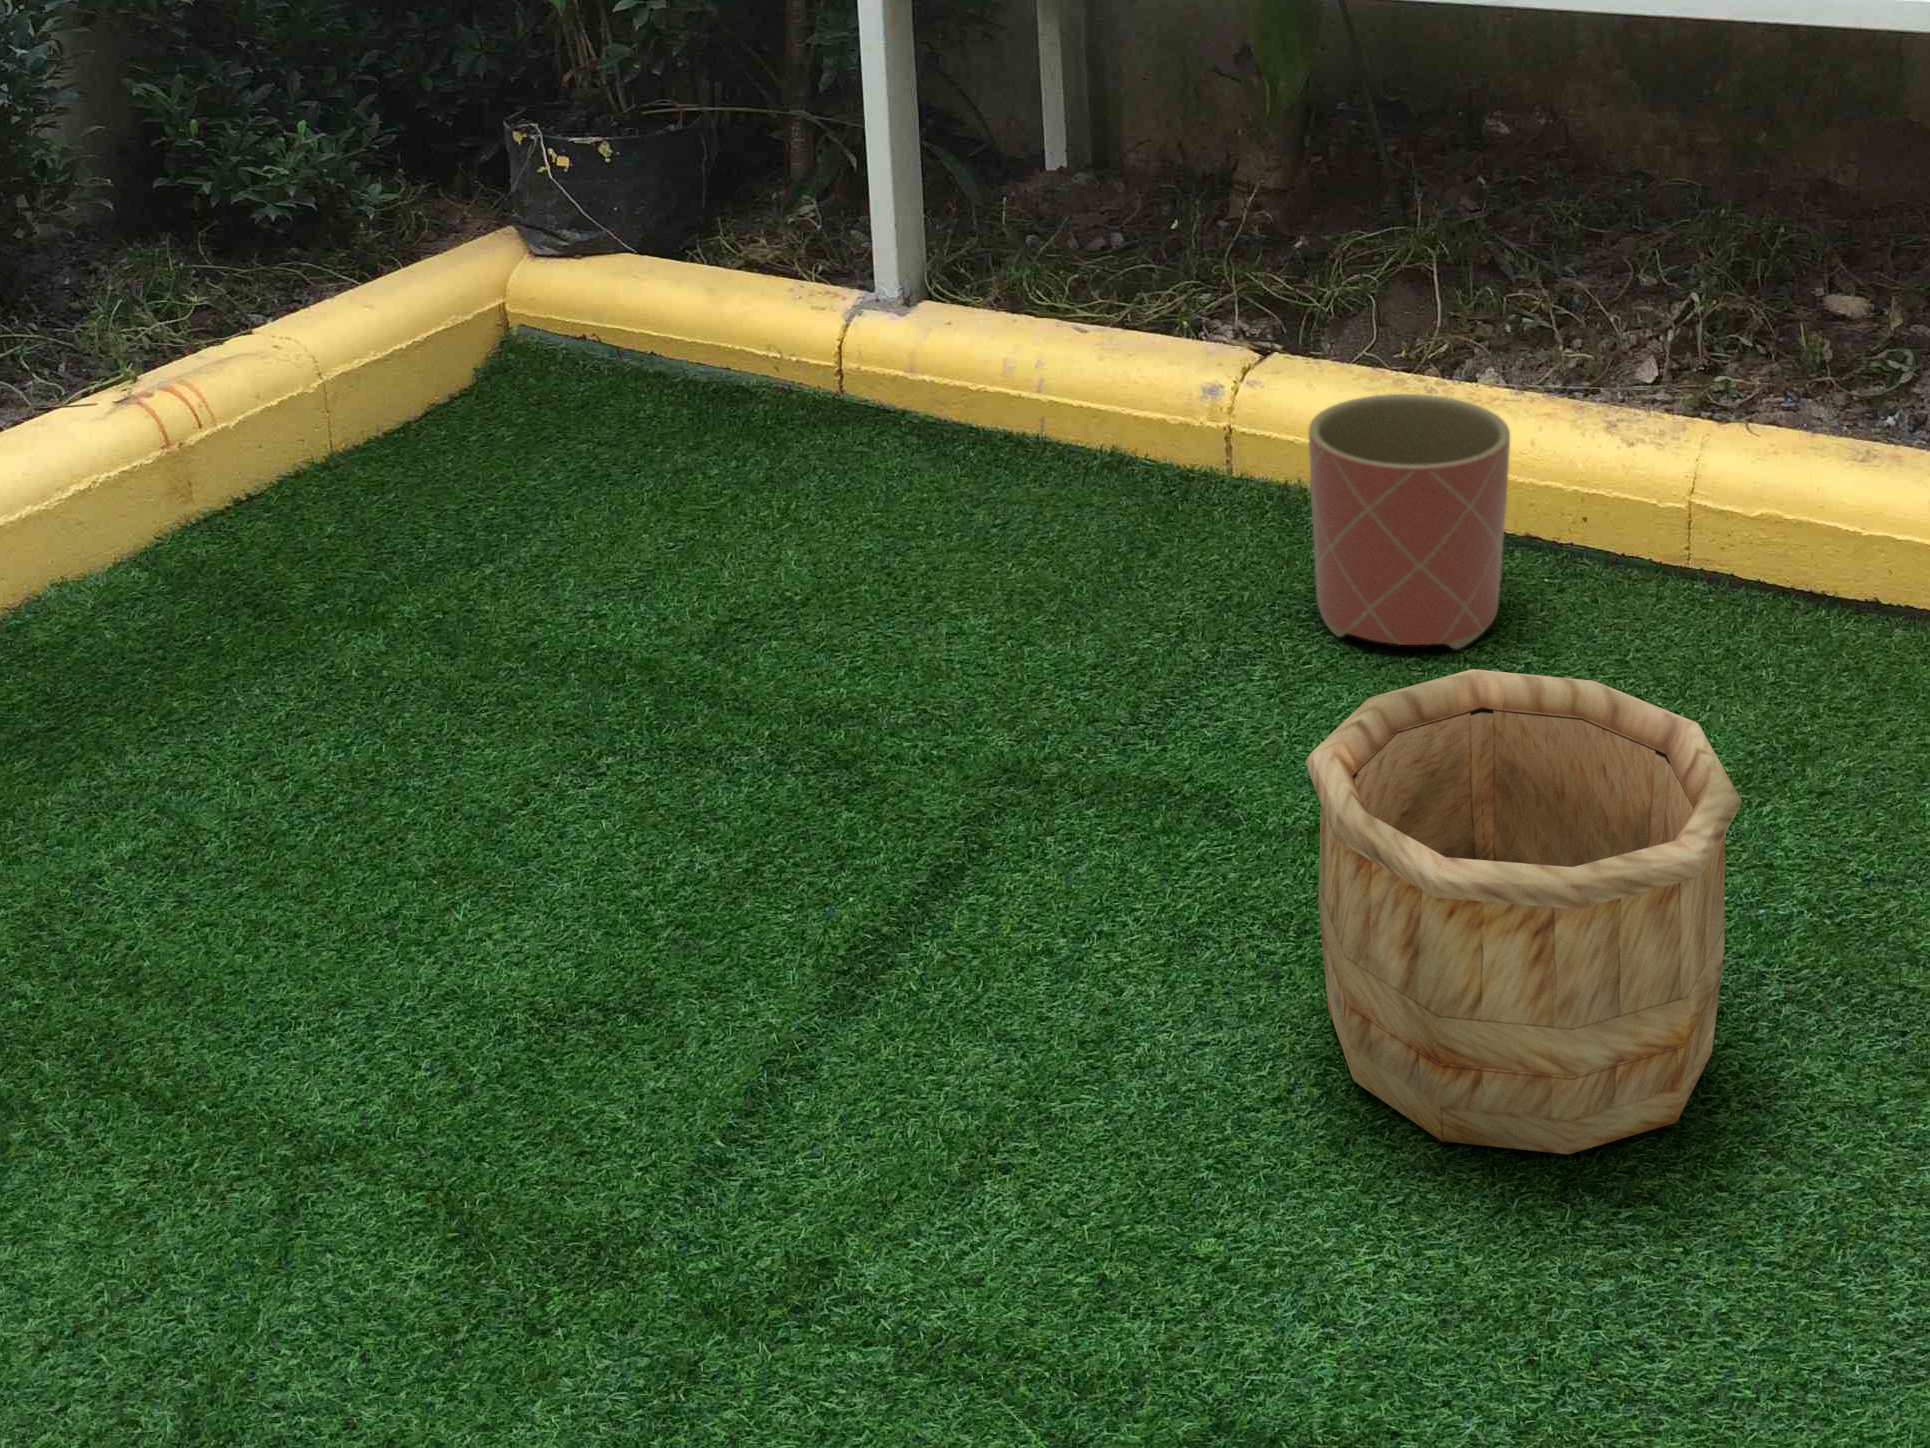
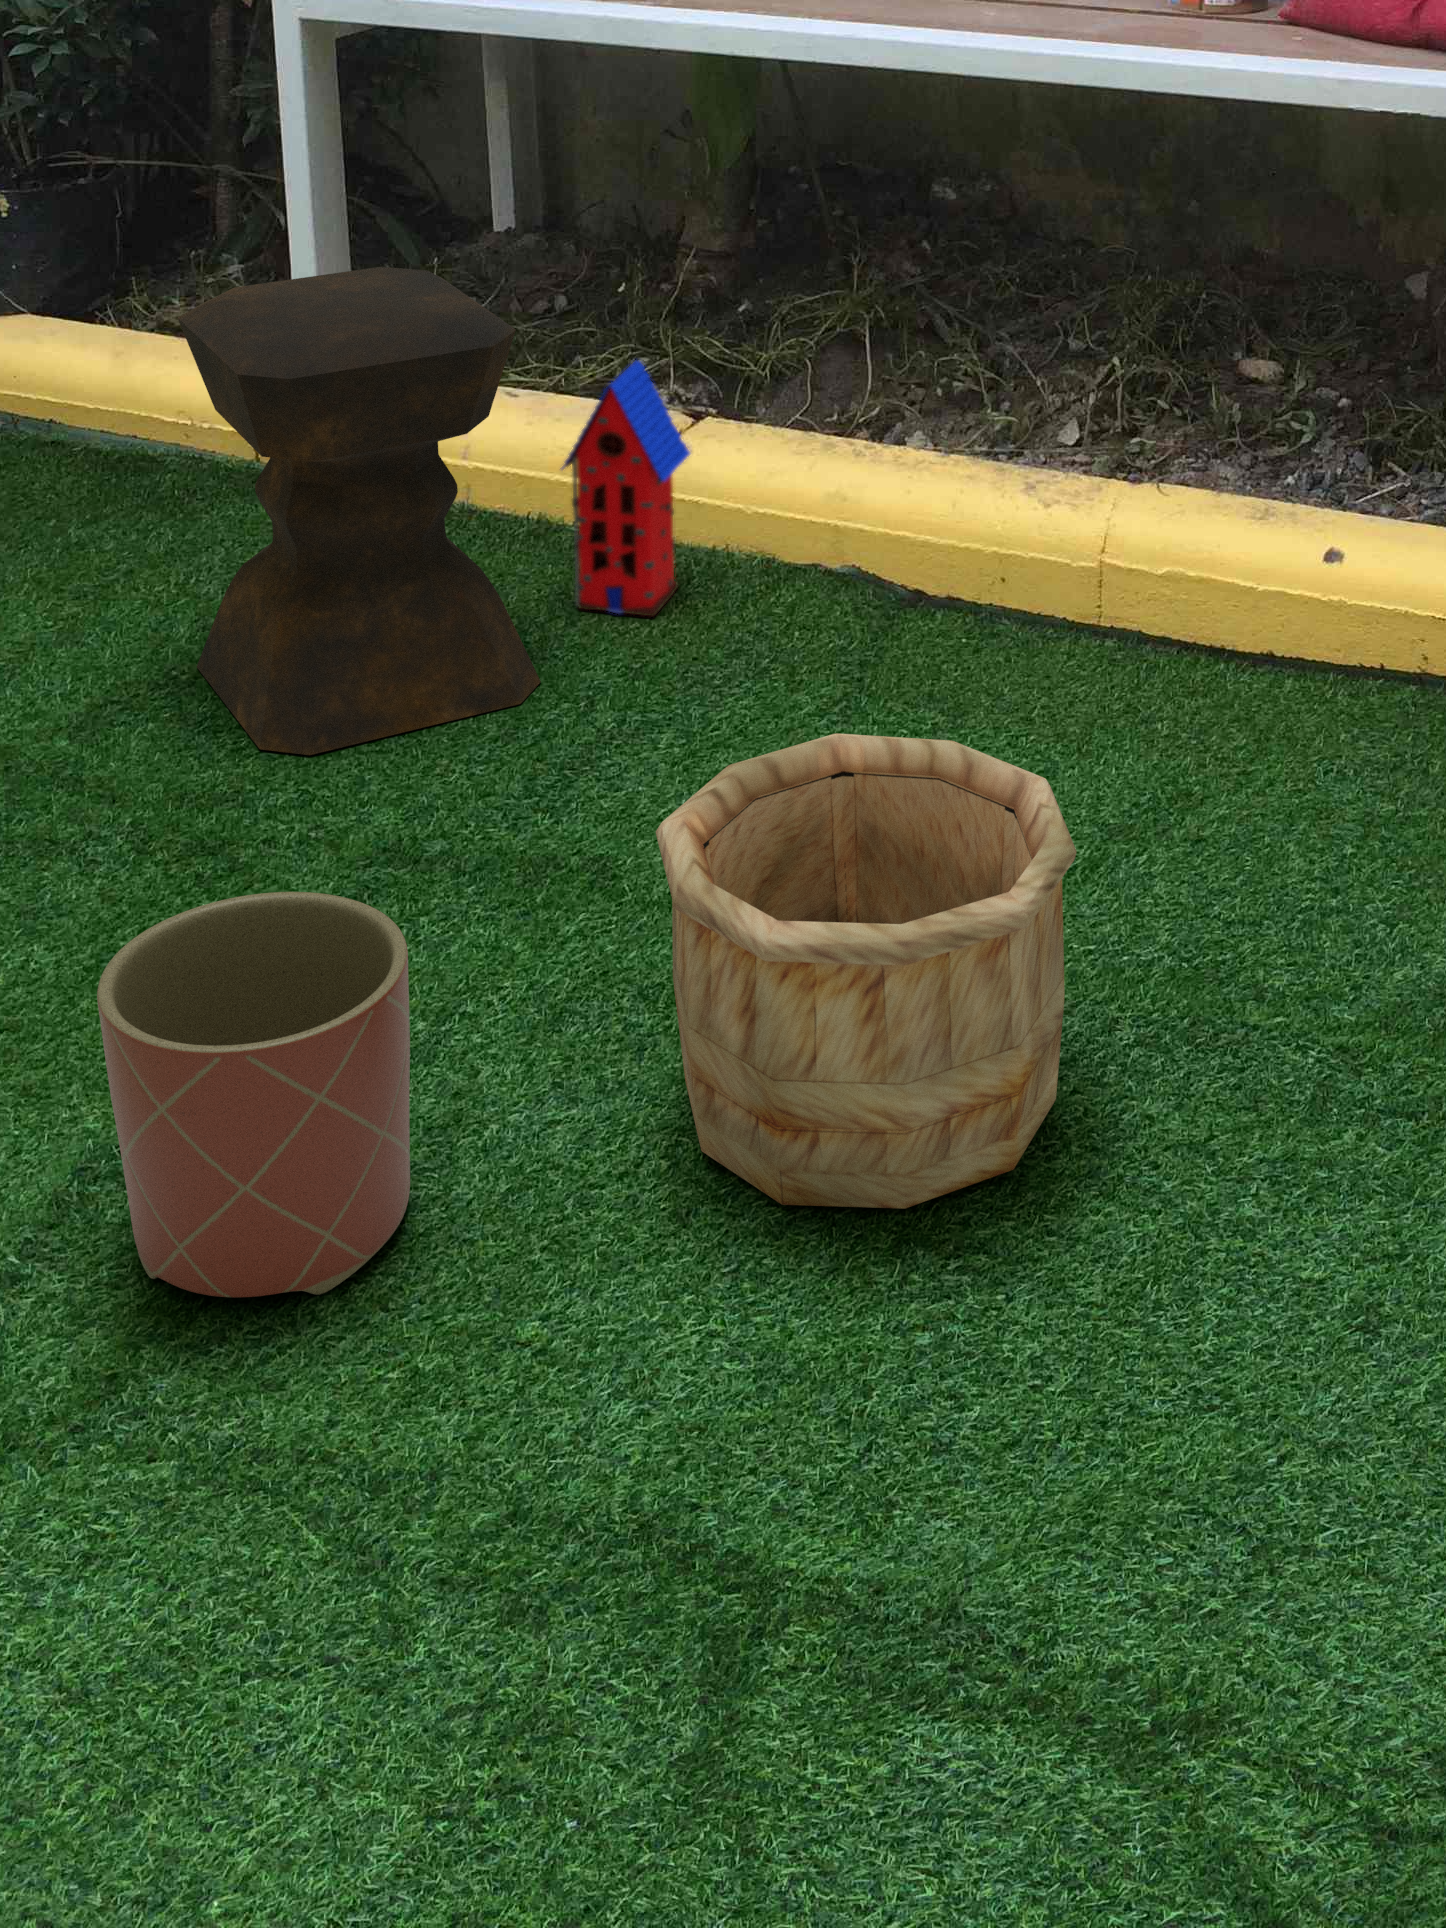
stool: none [799,203,1134,670] -> present [178,267,541,755]
toy house: none [1145,292,1269,544] -> present [562,361,690,616]
planter: present [1309,394,1510,649] -> present [97,892,410,1297]

